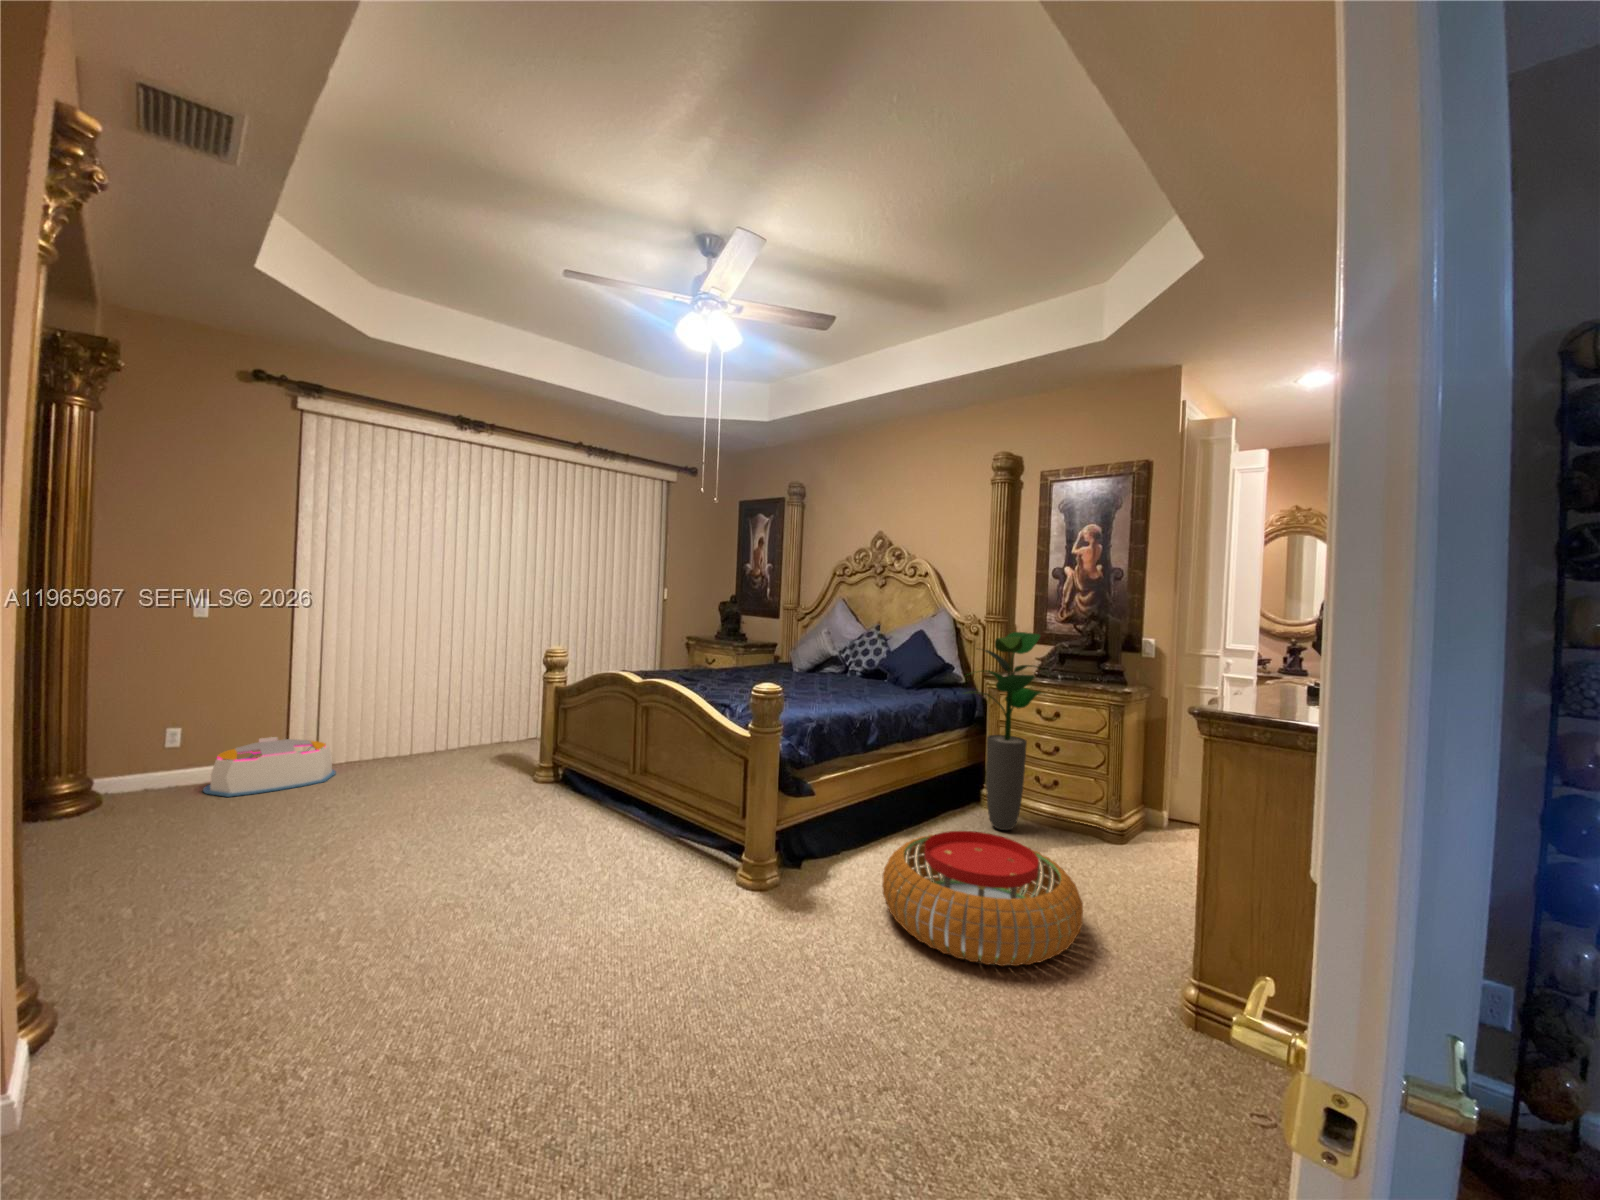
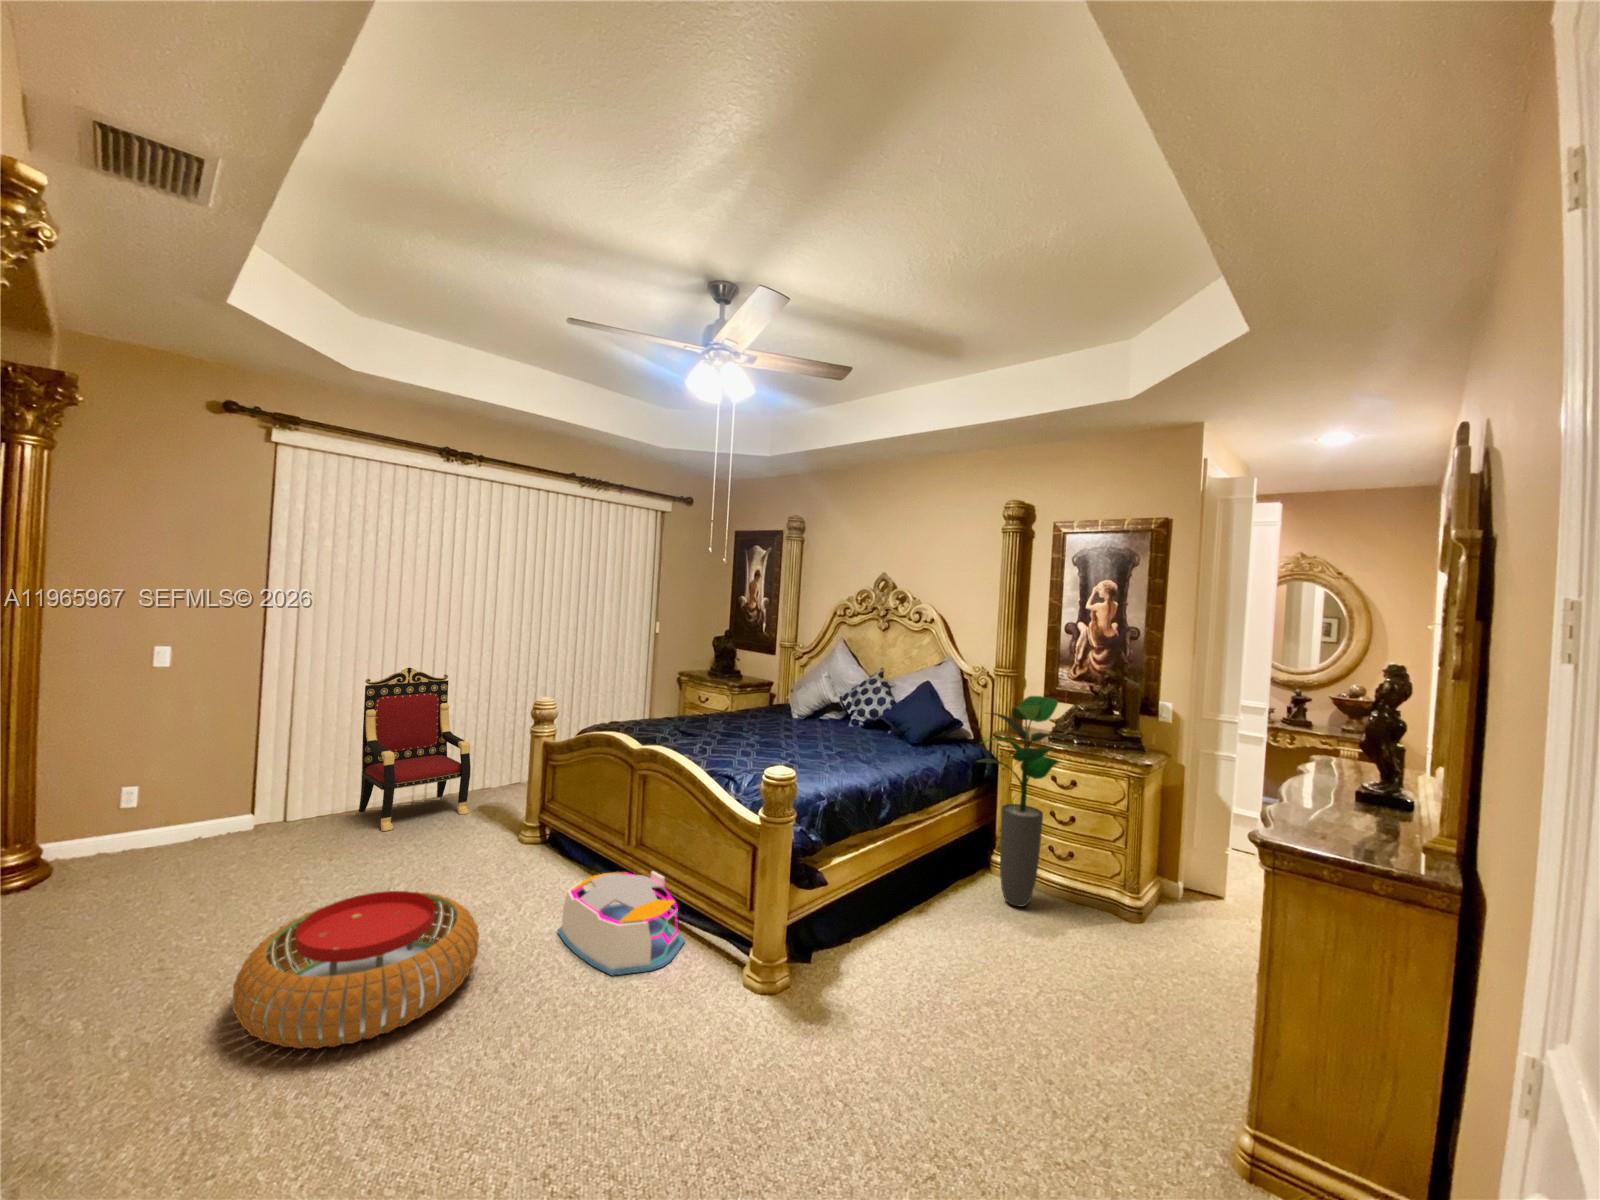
armchair: none [385,624,488,772] -> present [359,668,471,831]
storage bin: present [203,737,336,797] -> present [558,871,685,975]
pouf: present [882,831,1083,966] -> present [233,891,479,1049]

